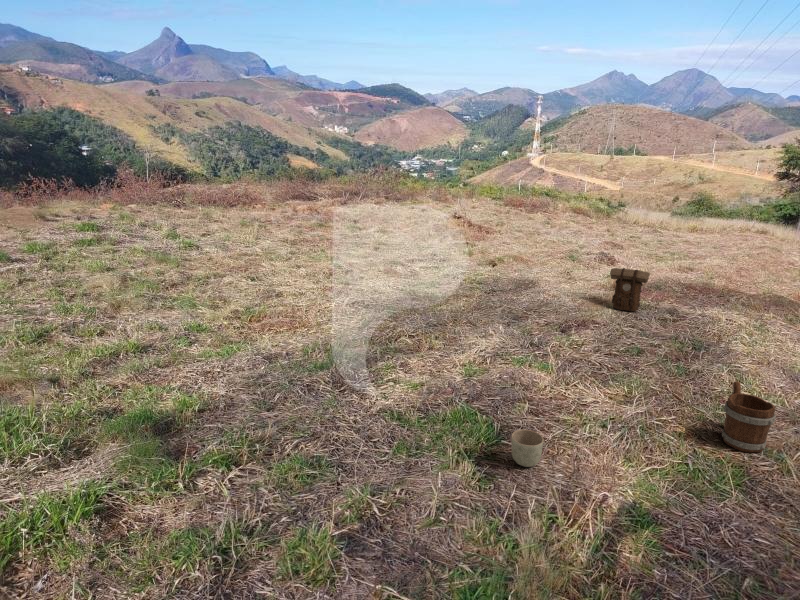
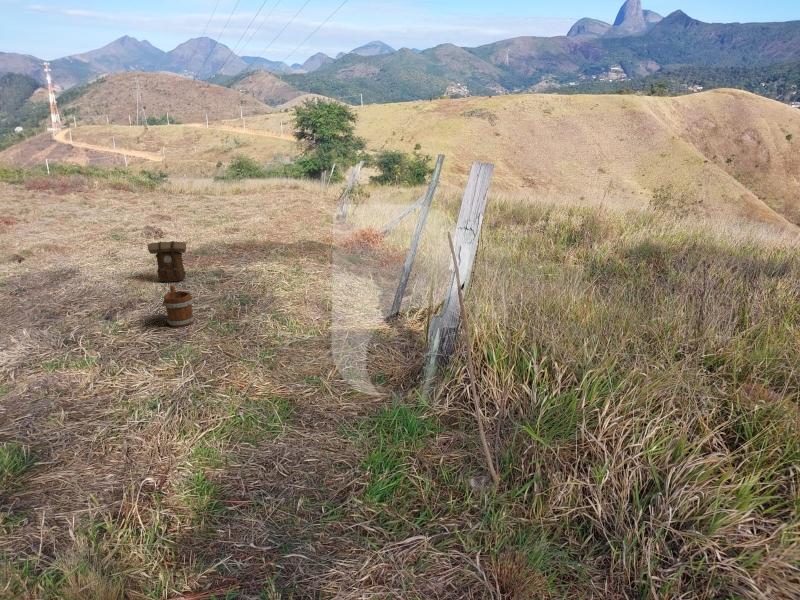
bucket: present [722,381,776,453] -> present [162,285,195,327]
planter: present [511,429,544,467] -> none [39,441,83,483]

